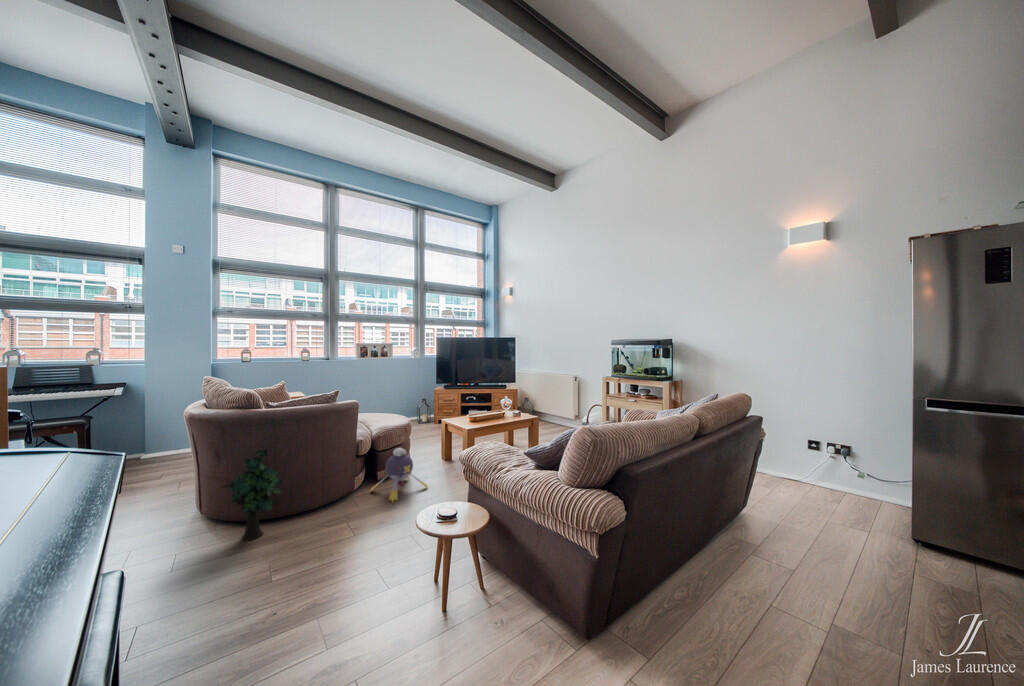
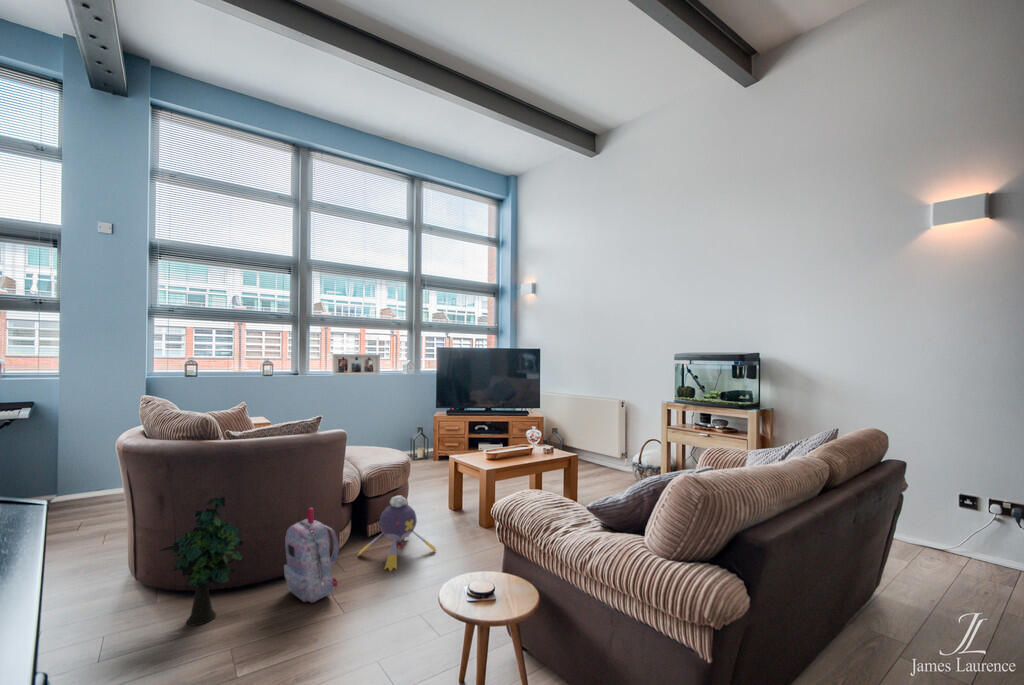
backpack: none [313,456,353,524] -> present [284,508,339,603]

